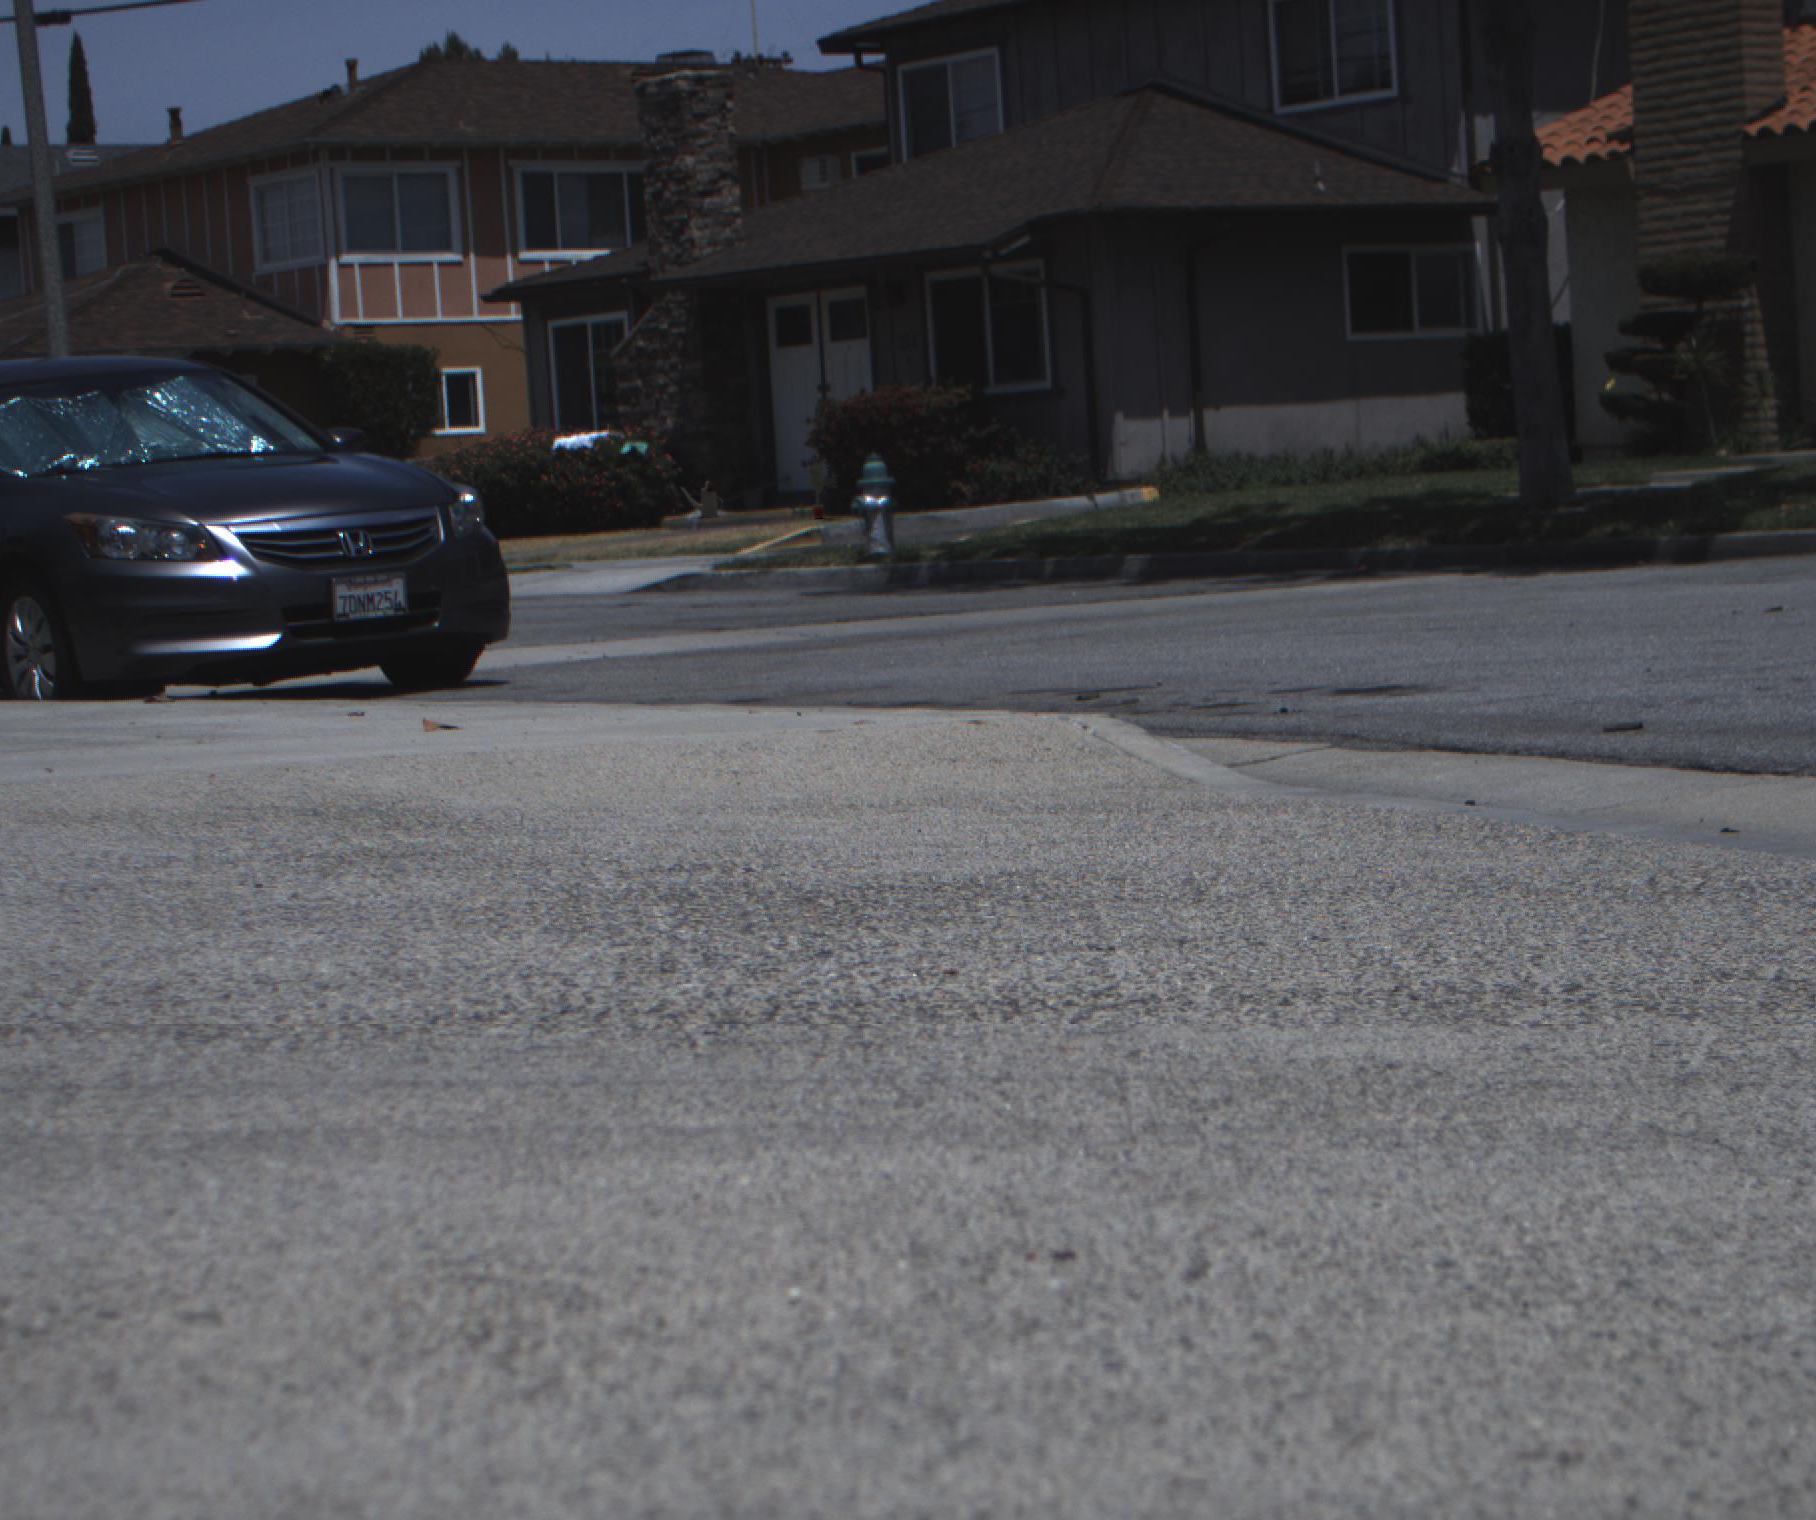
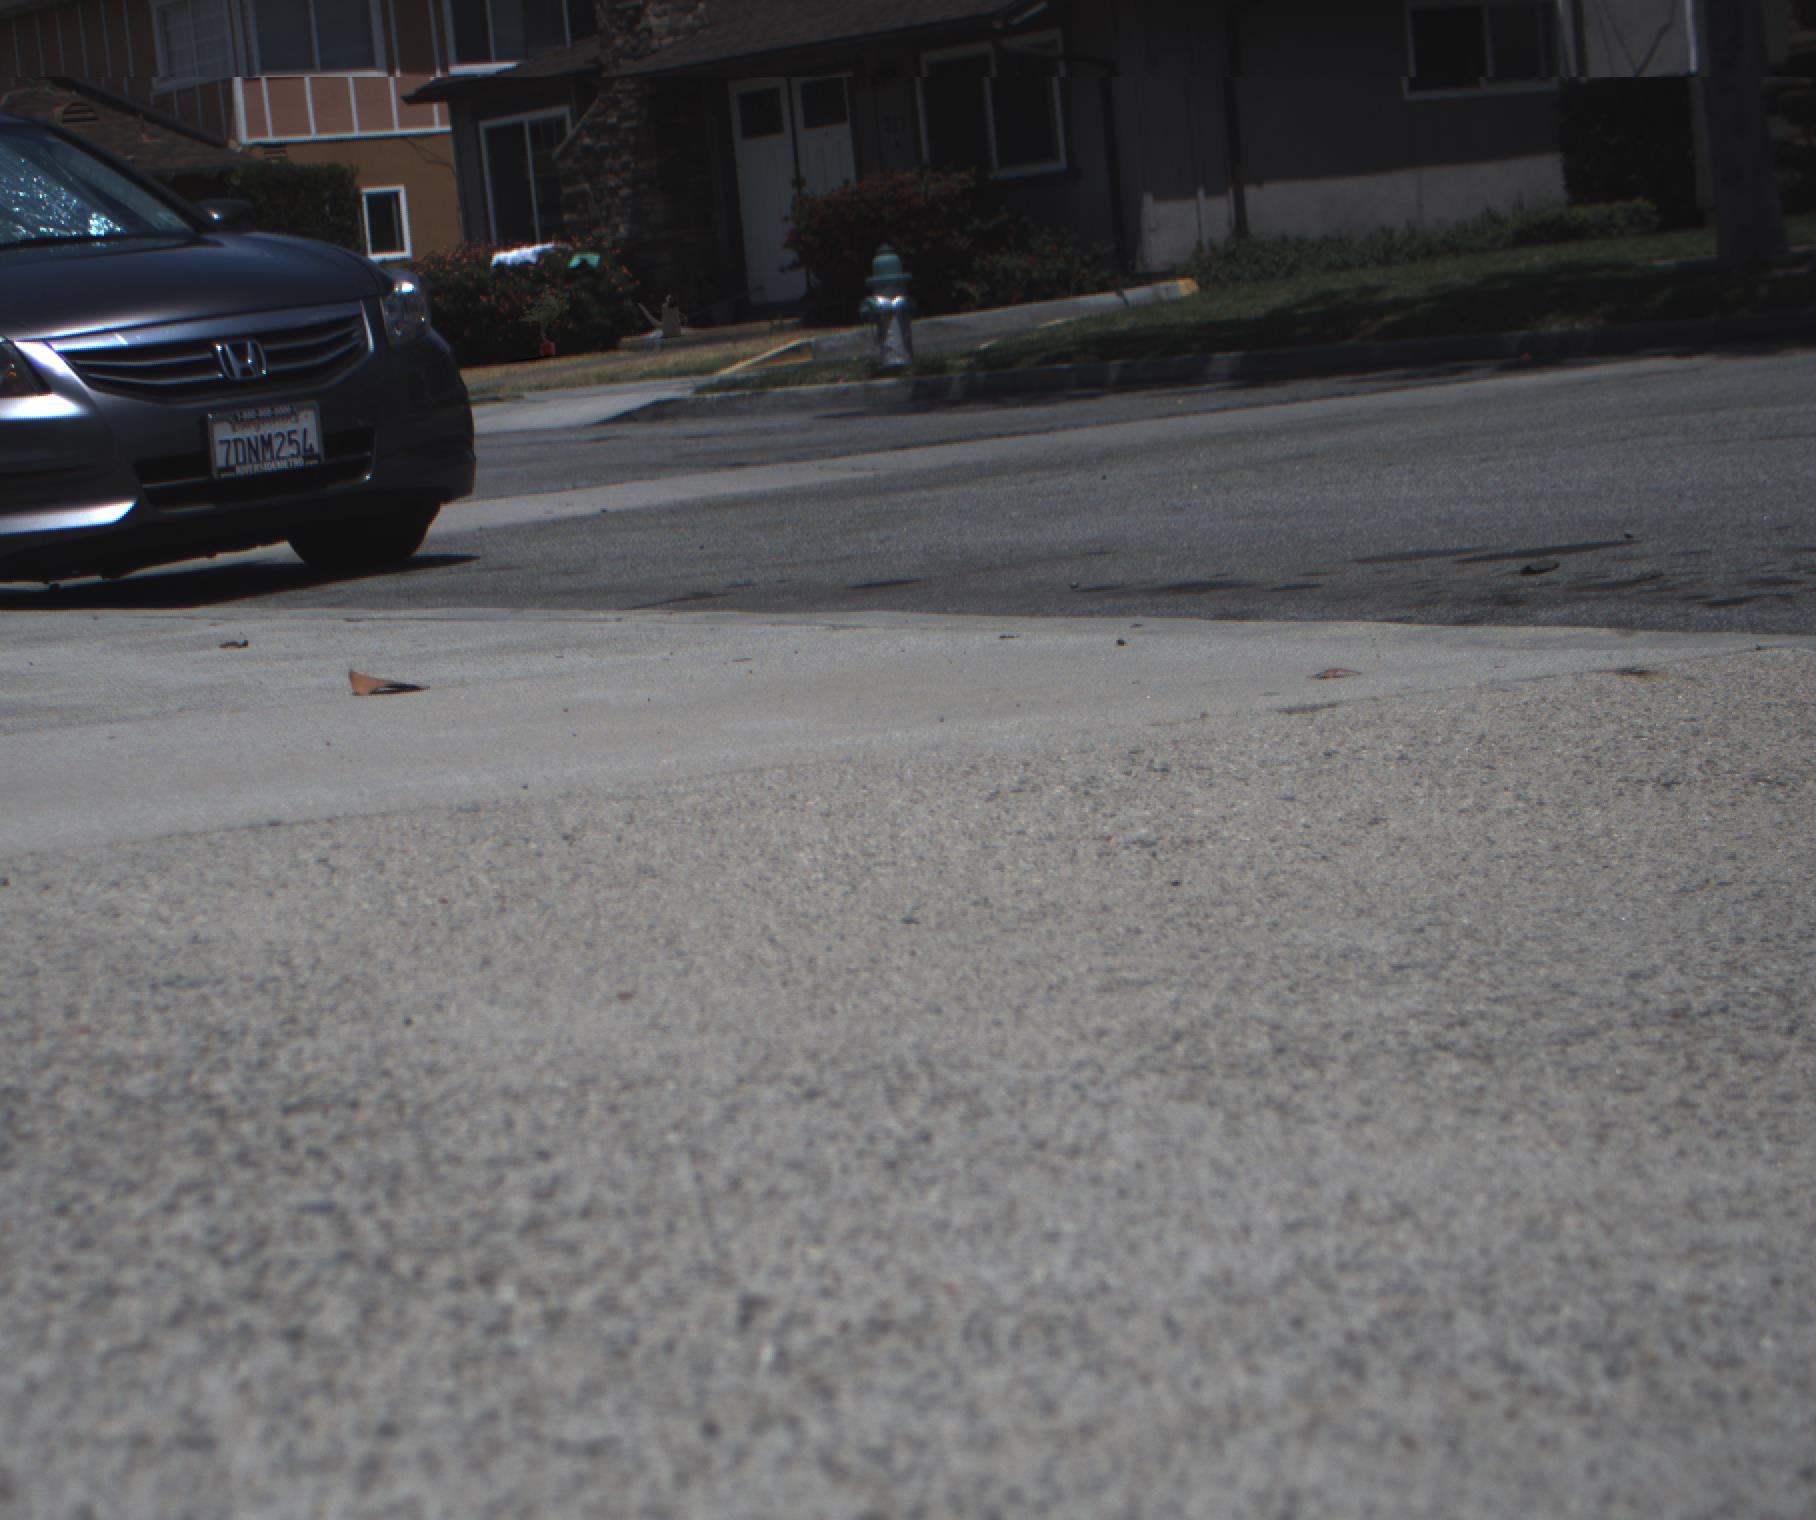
potted tree: present [808,457,837,518] -> present [521,287,569,356]

